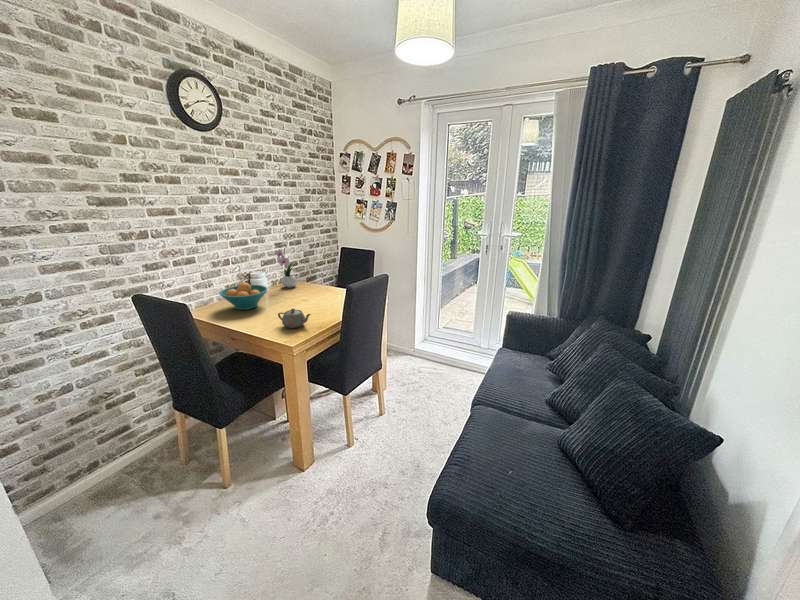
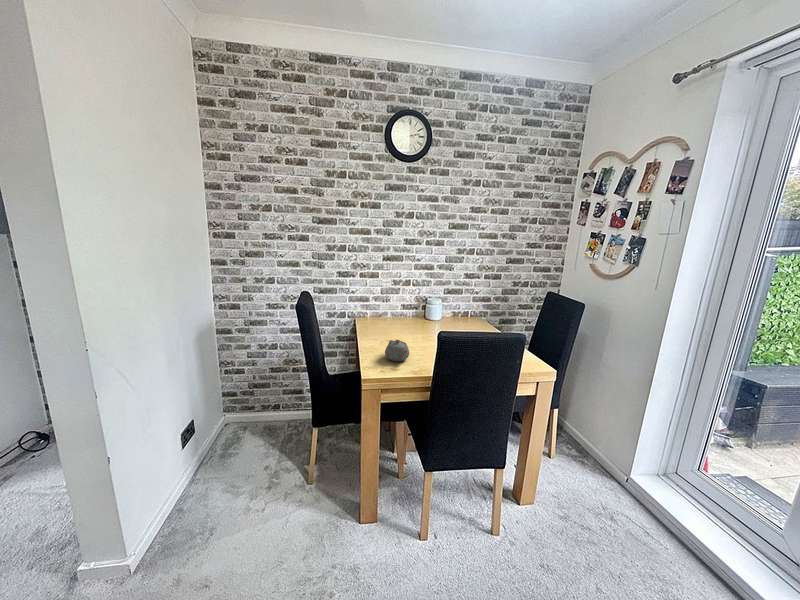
flower arrangement: present [275,243,297,288] -> none [455,272,477,322]
fruit bowl: present [219,282,268,310] -> none [378,303,421,330]

